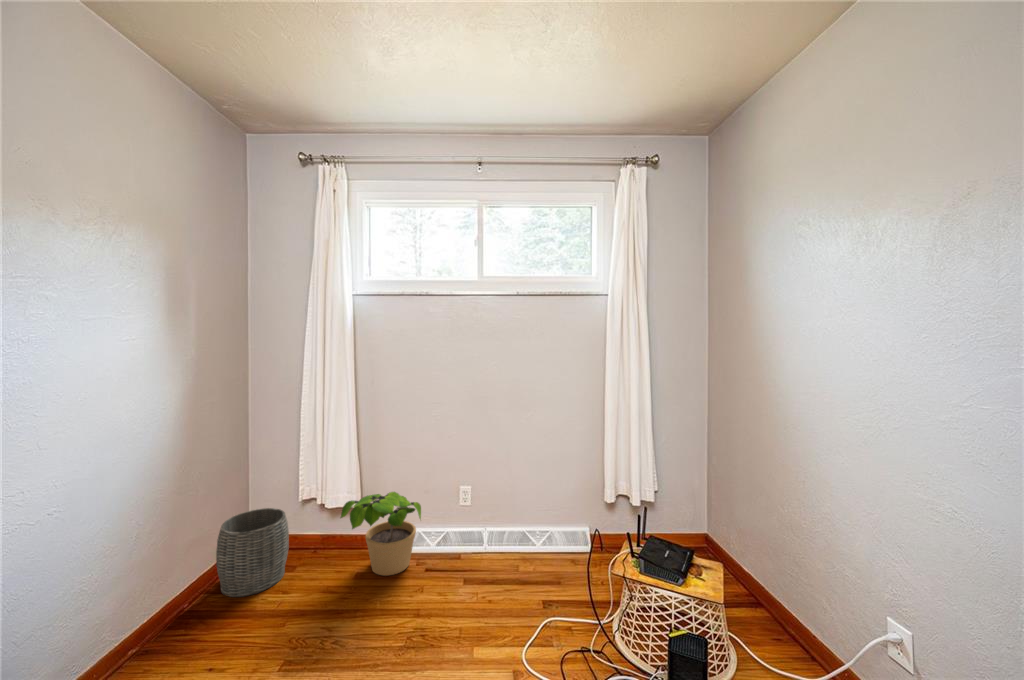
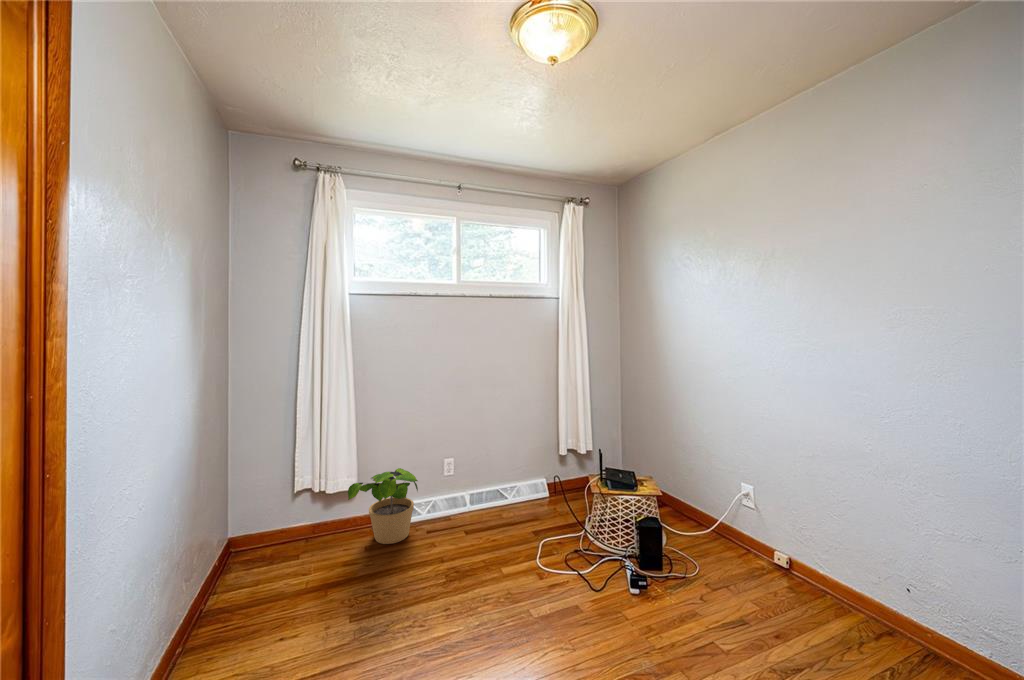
woven basket: present [216,508,289,597] -> none [225,503,295,590]

